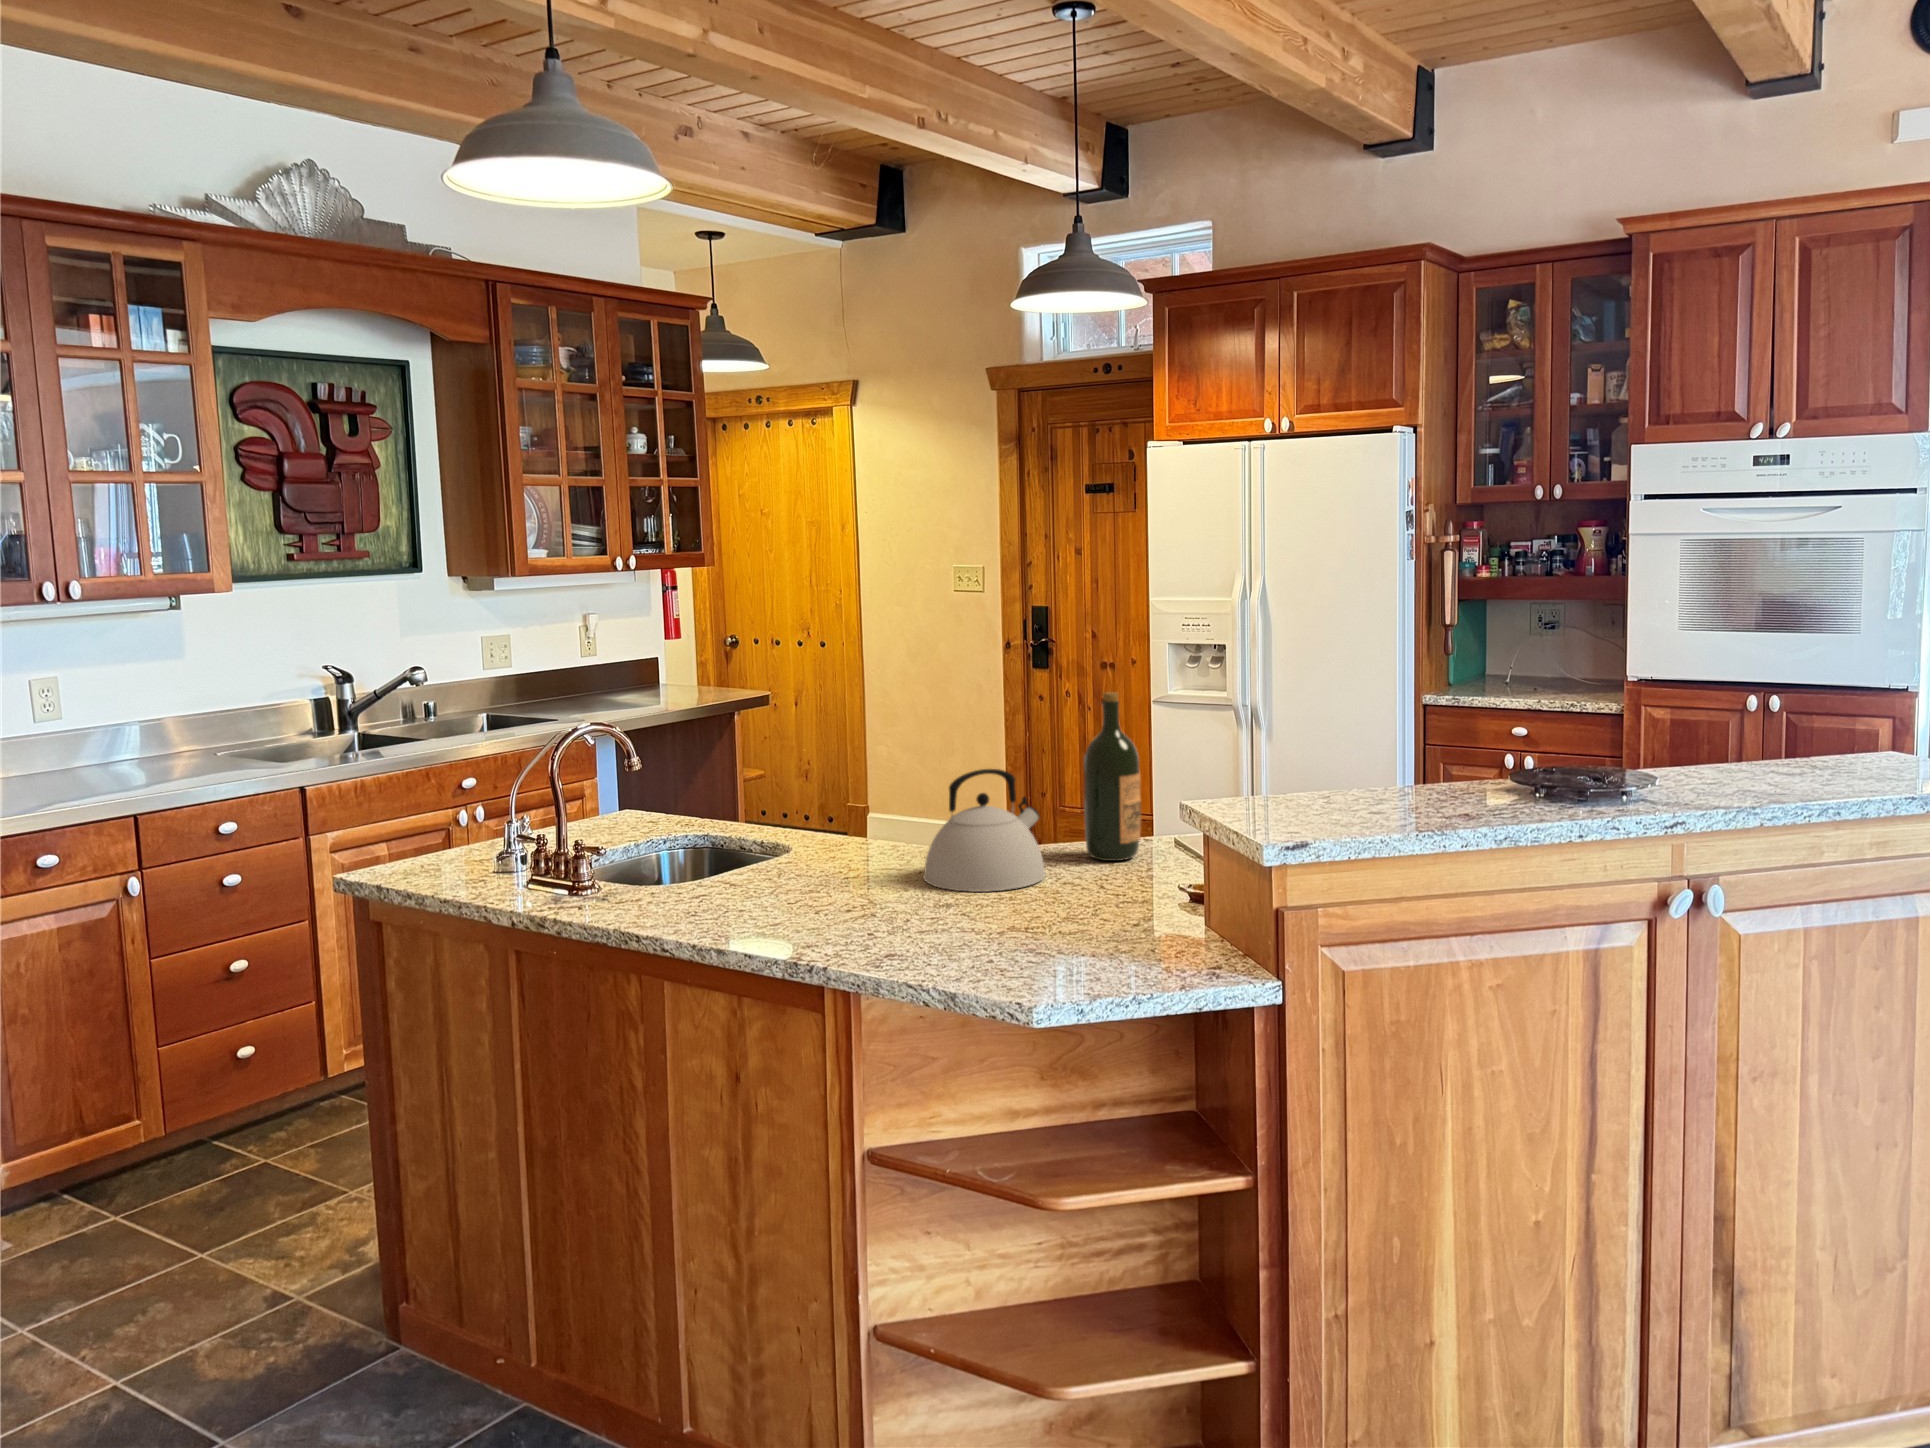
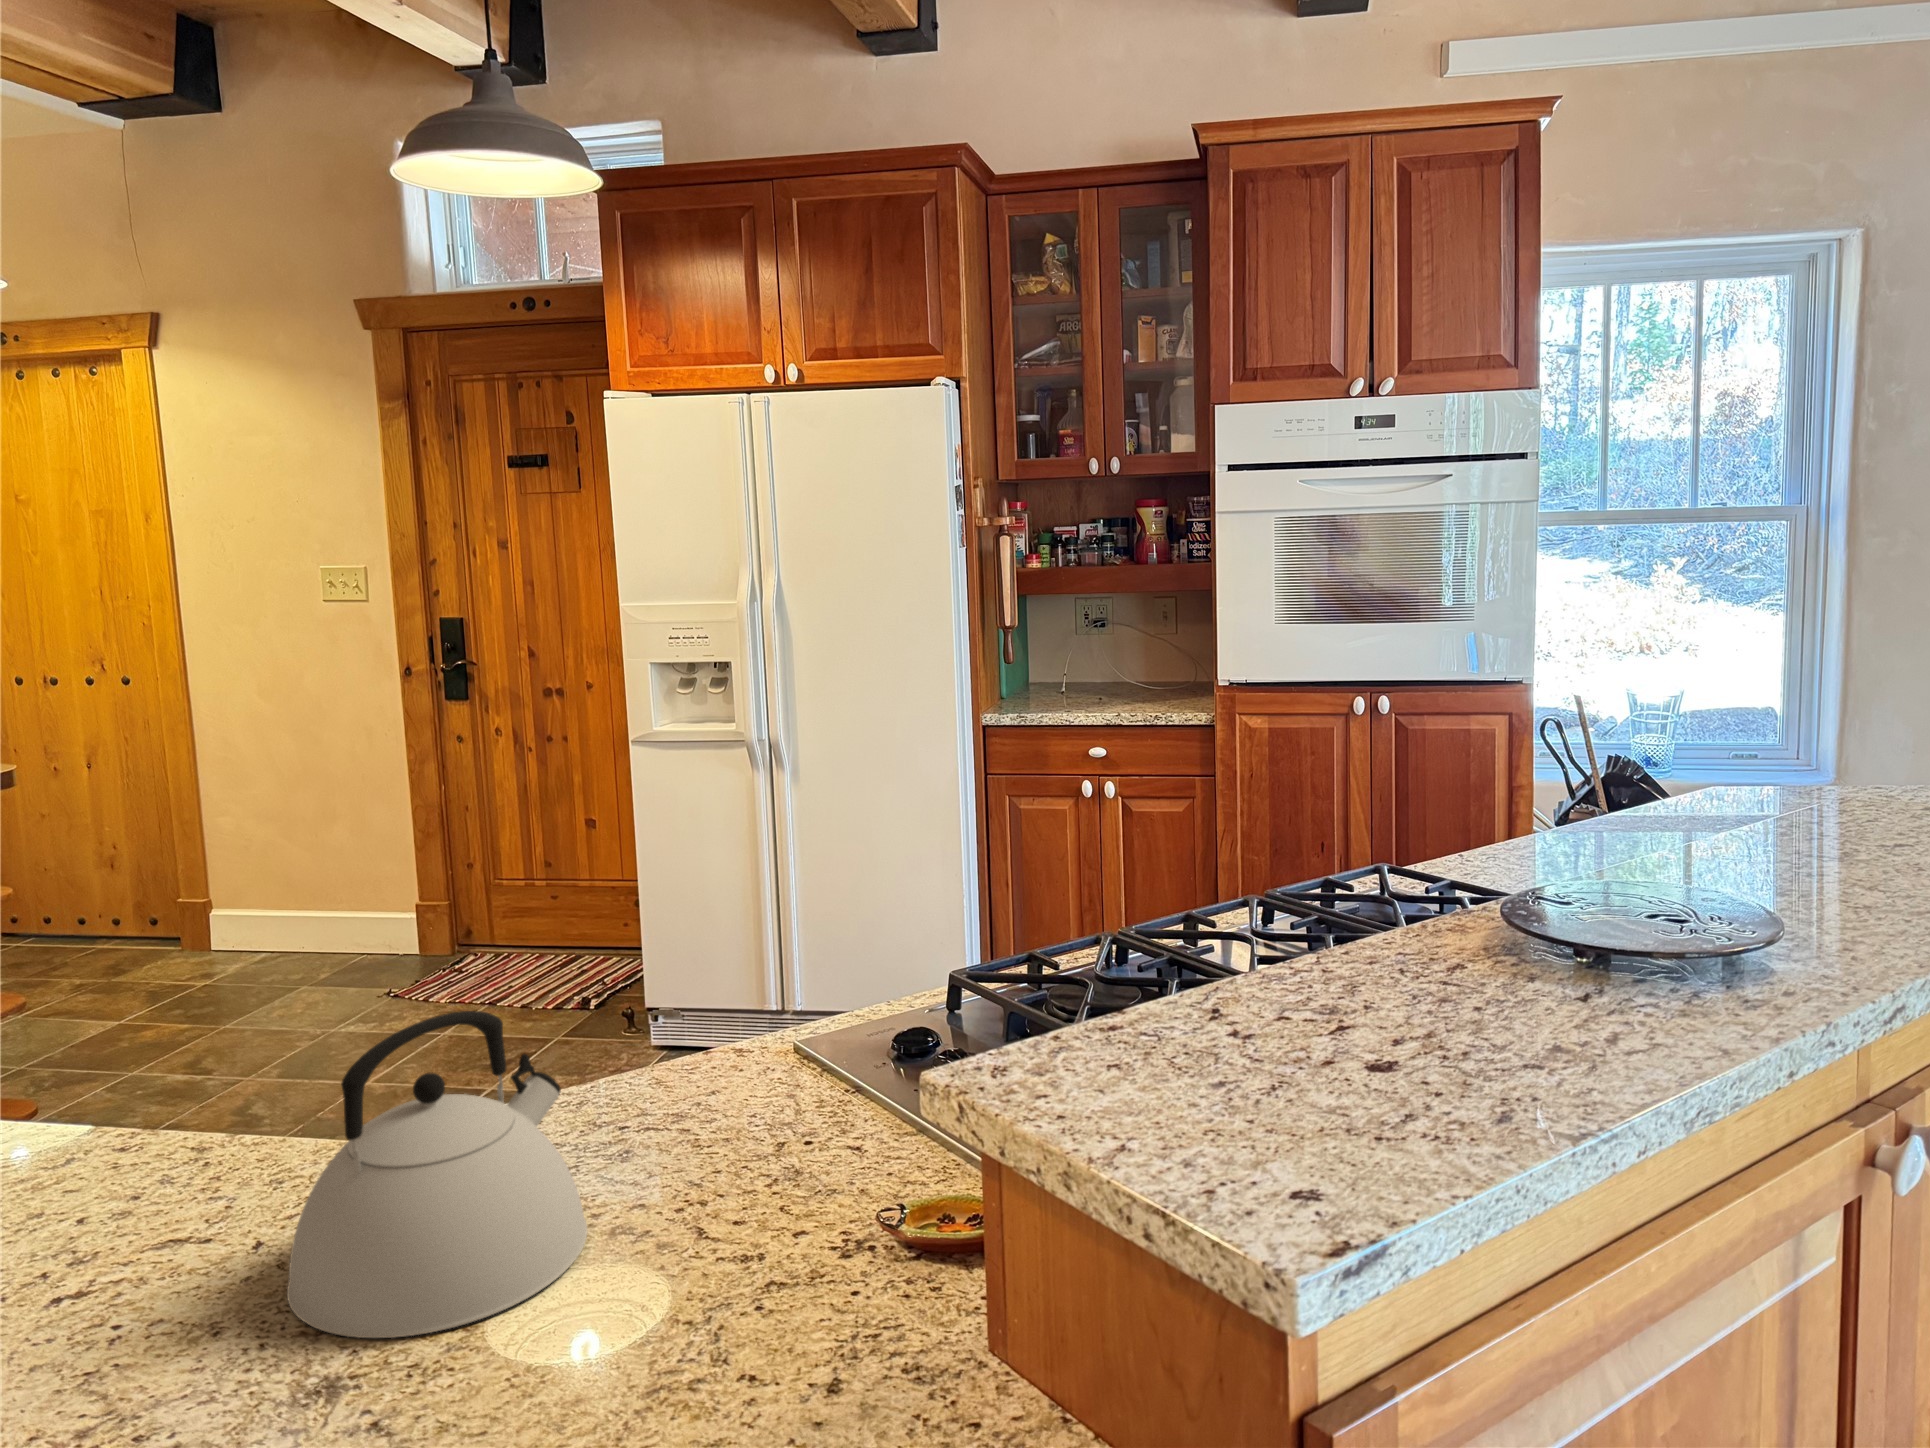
wine bottle: present [1084,692,1141,861] -> none [639,803,761,1142]

